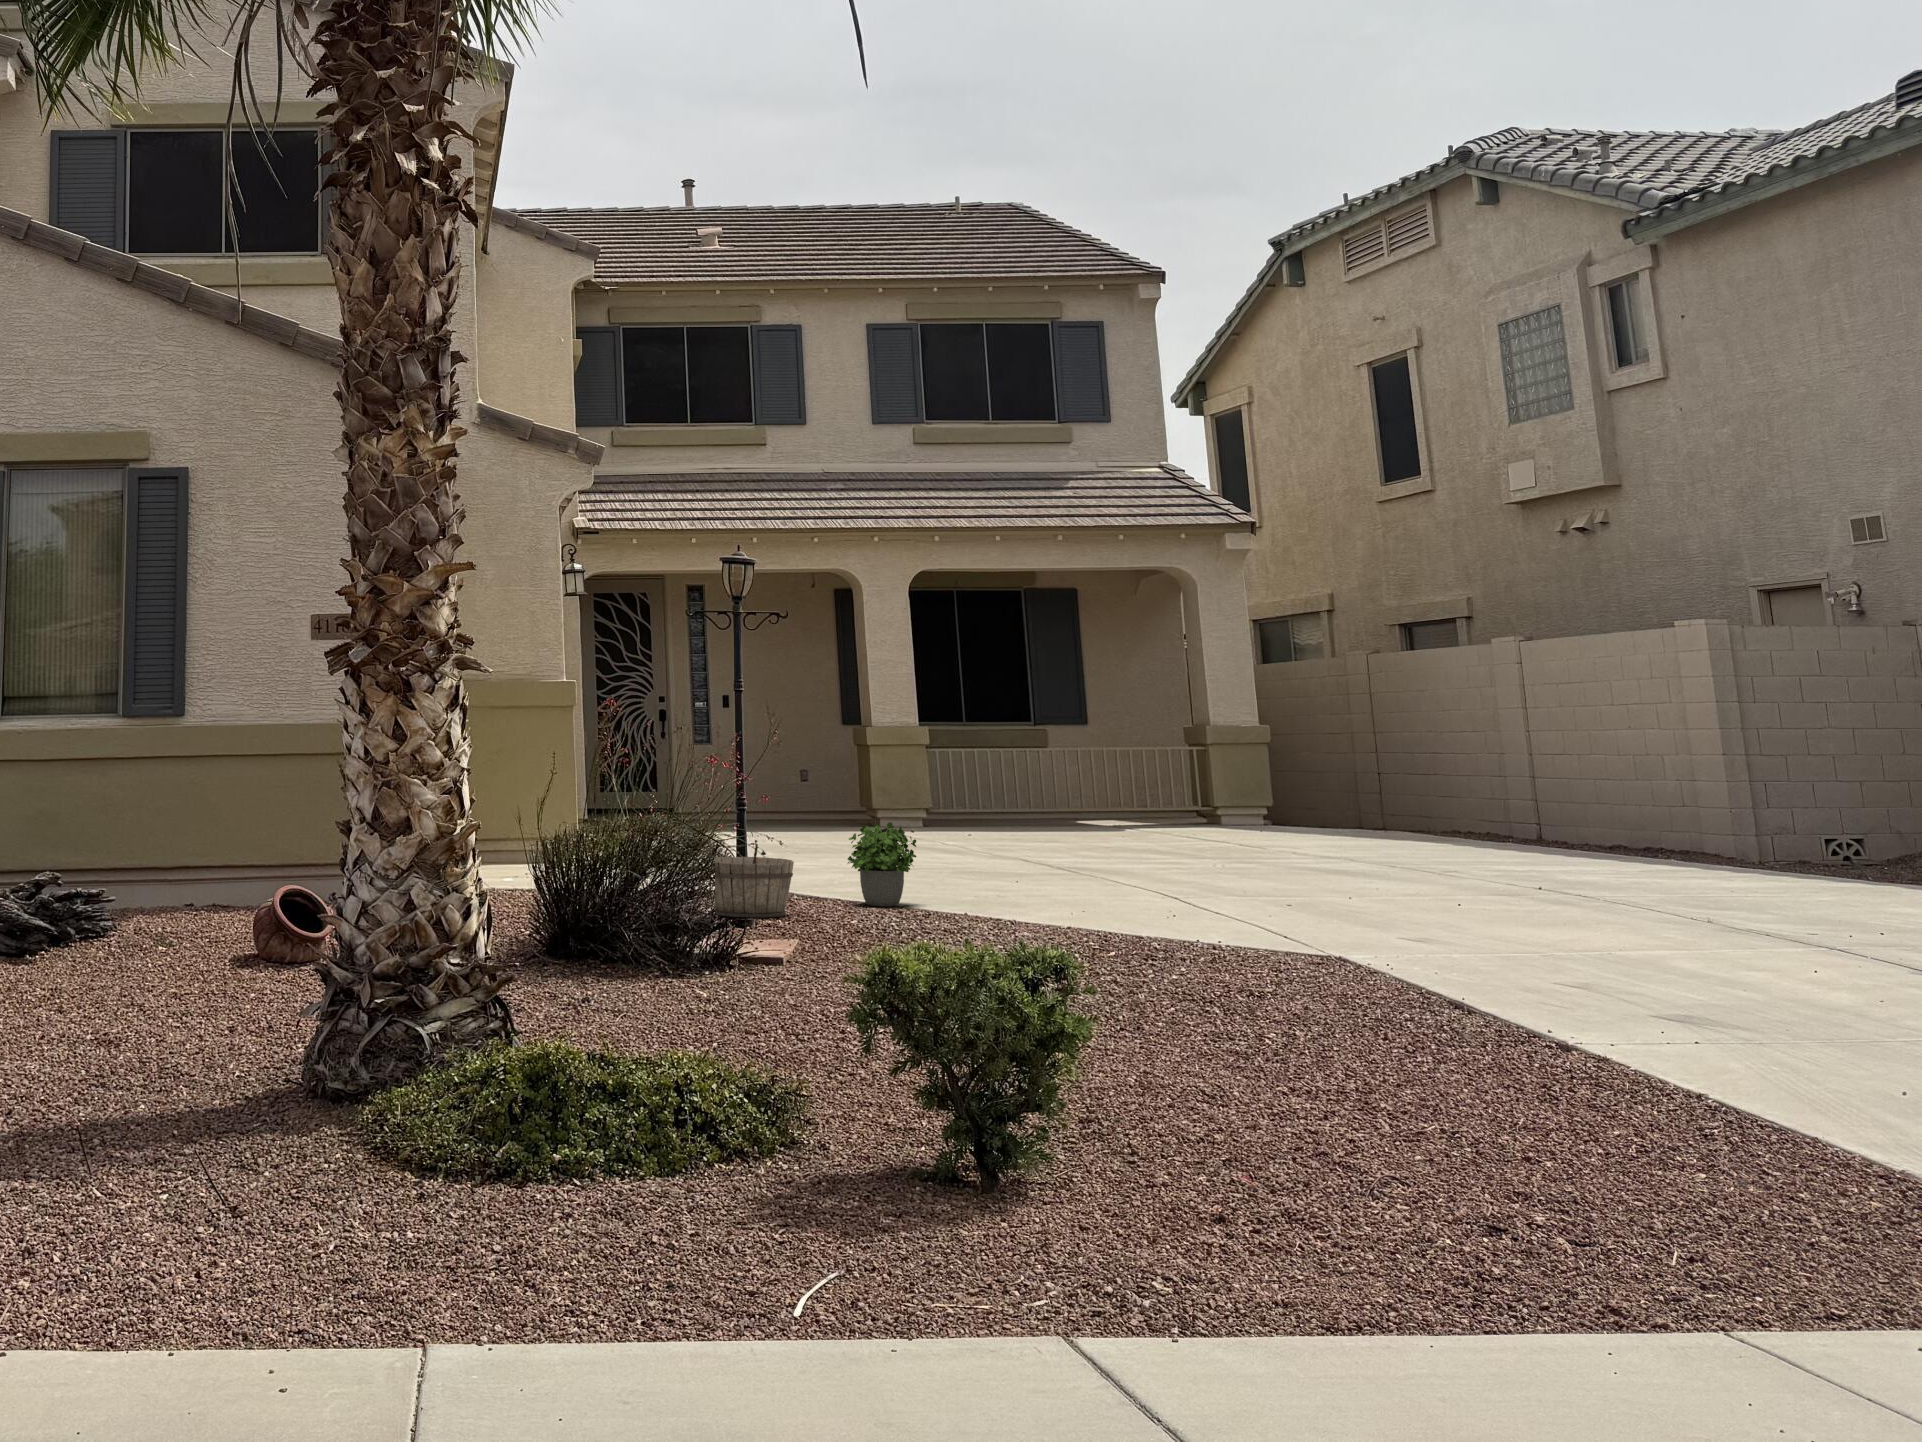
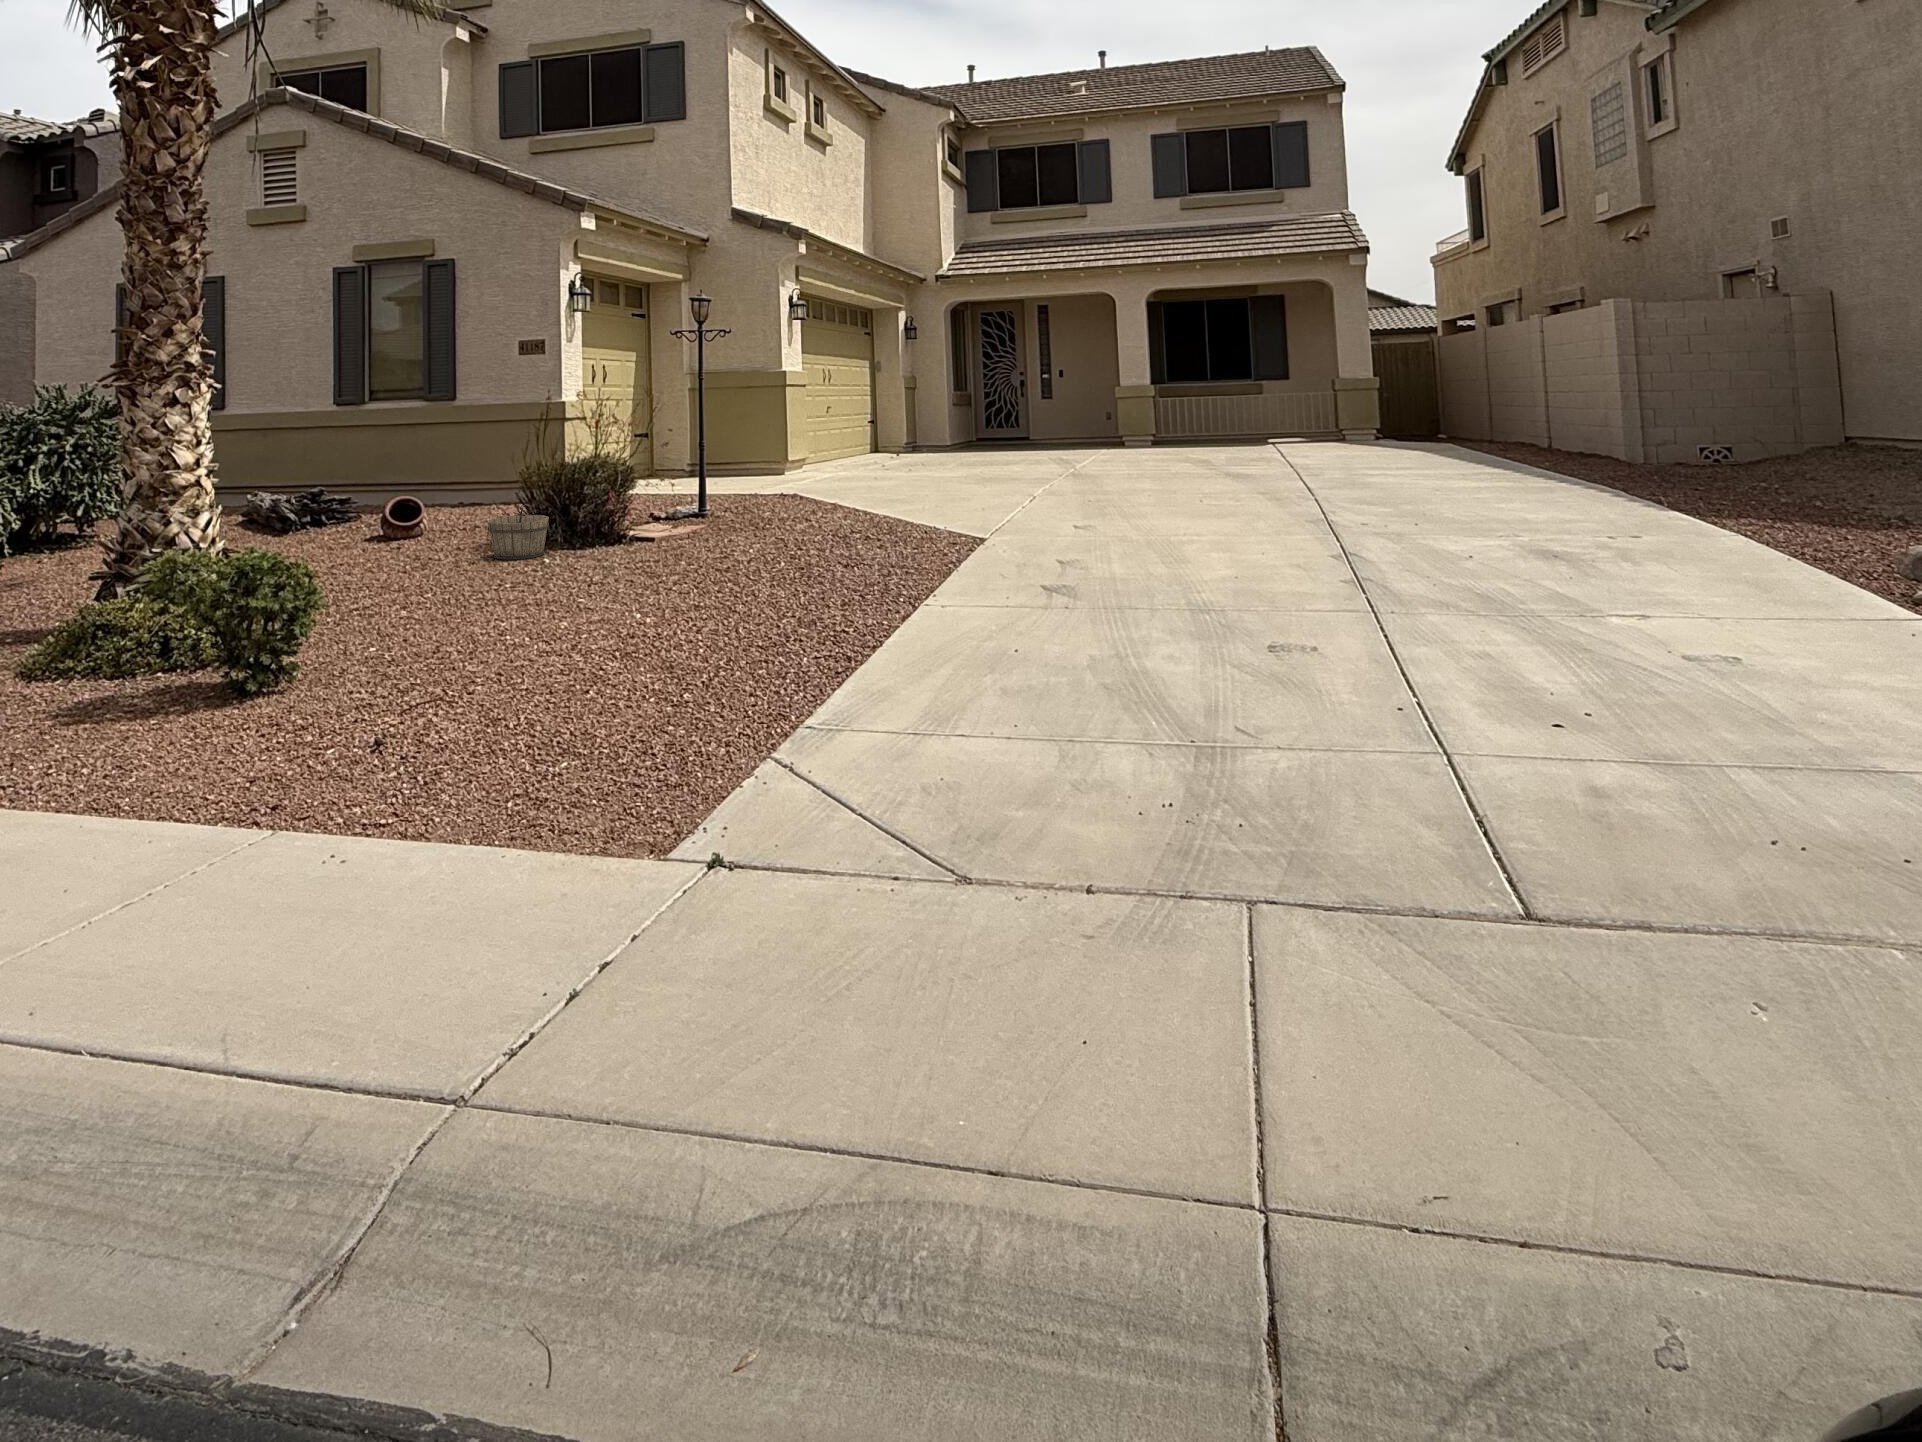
potted plant: present [848,822,916,907] -> none [620,488,672,548]

